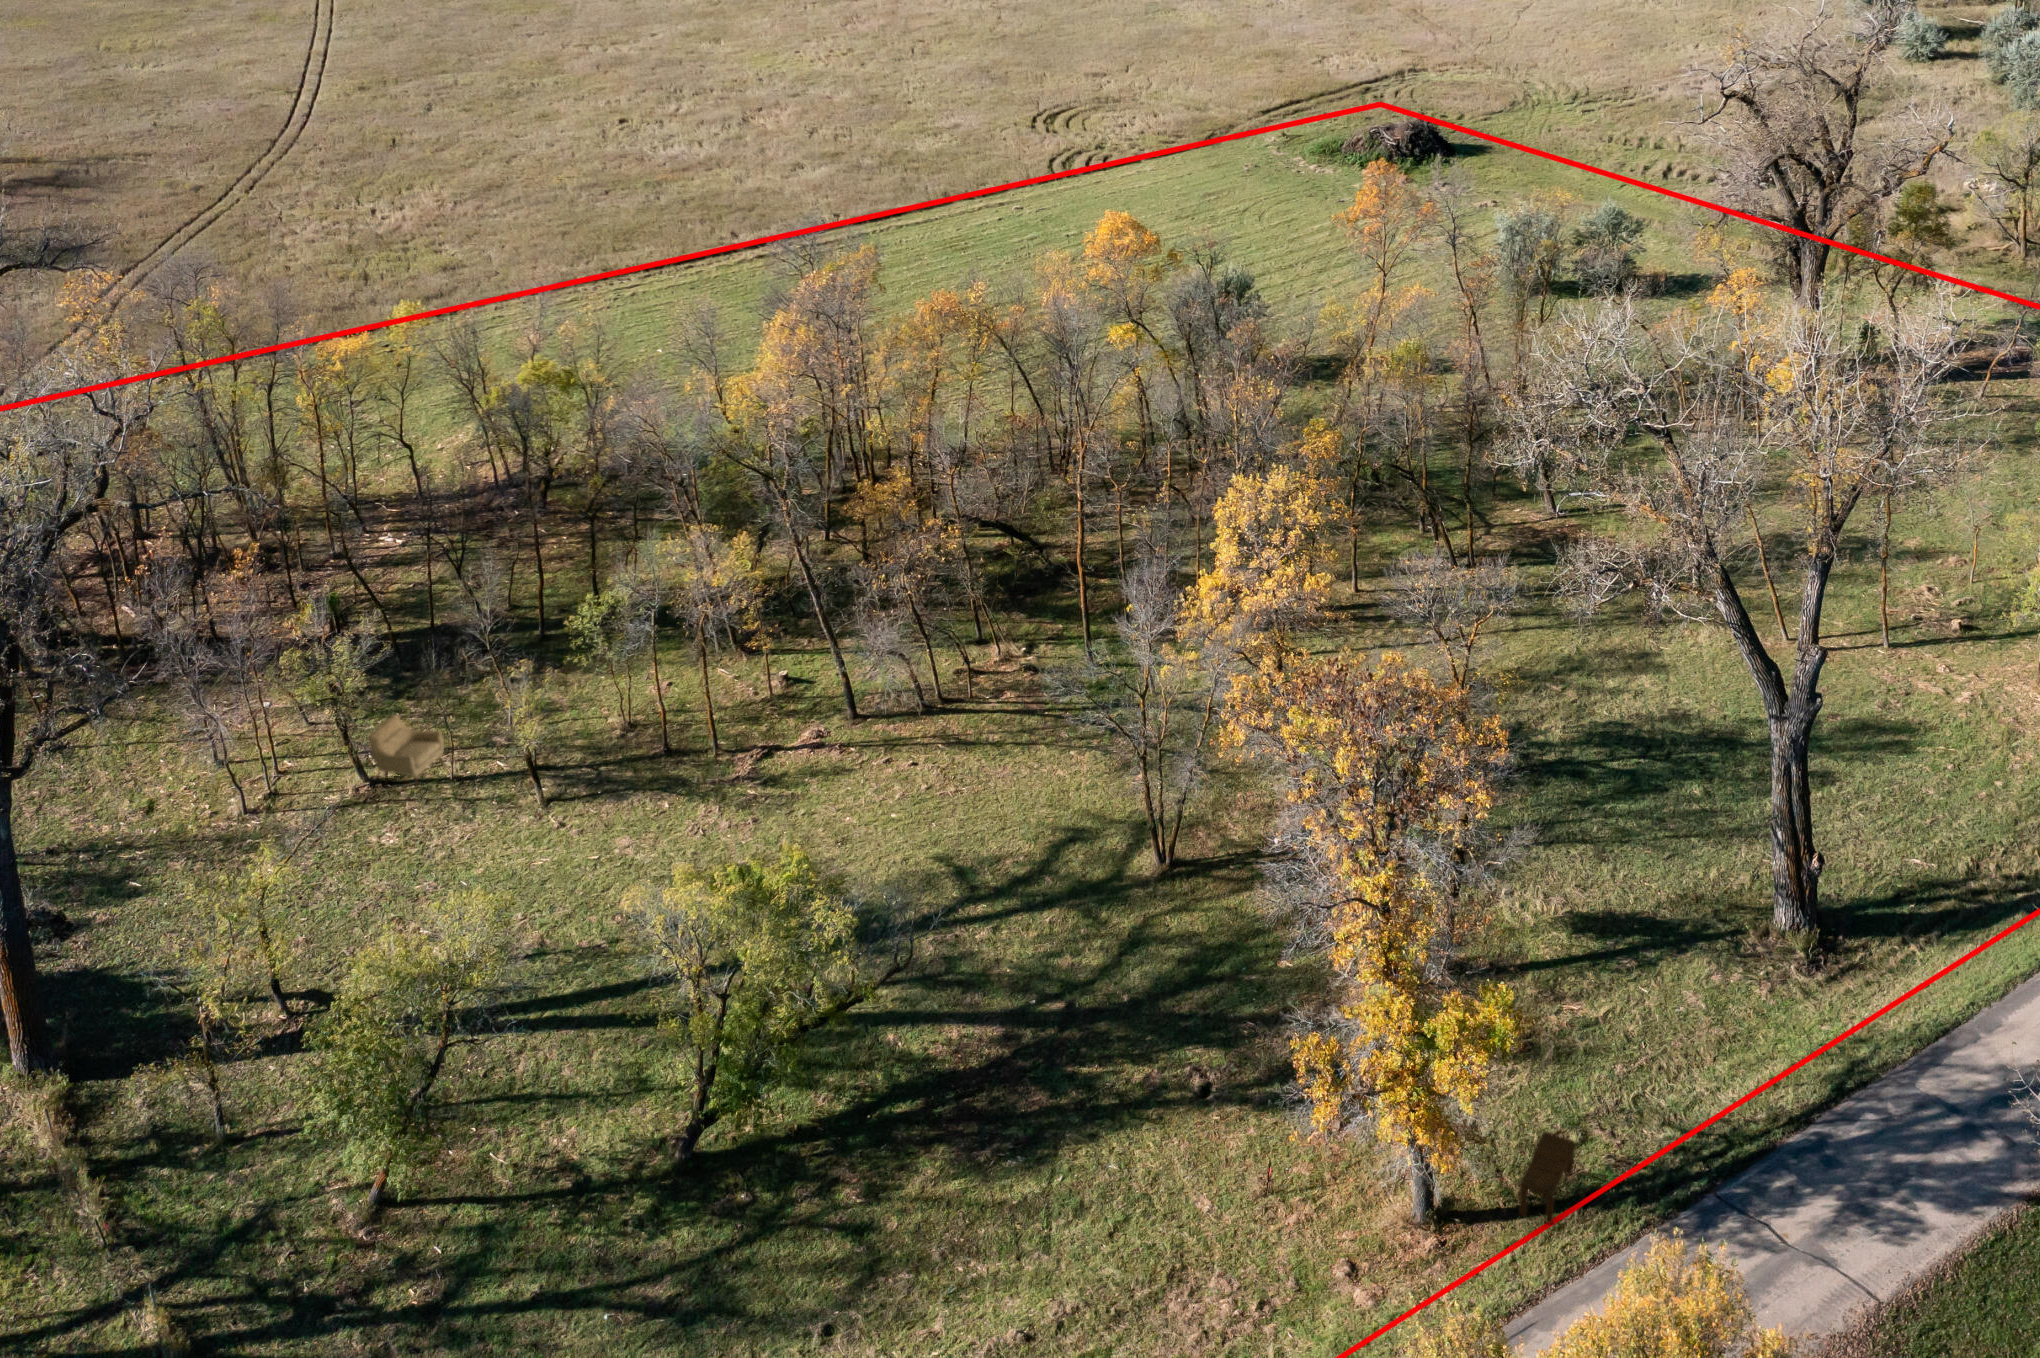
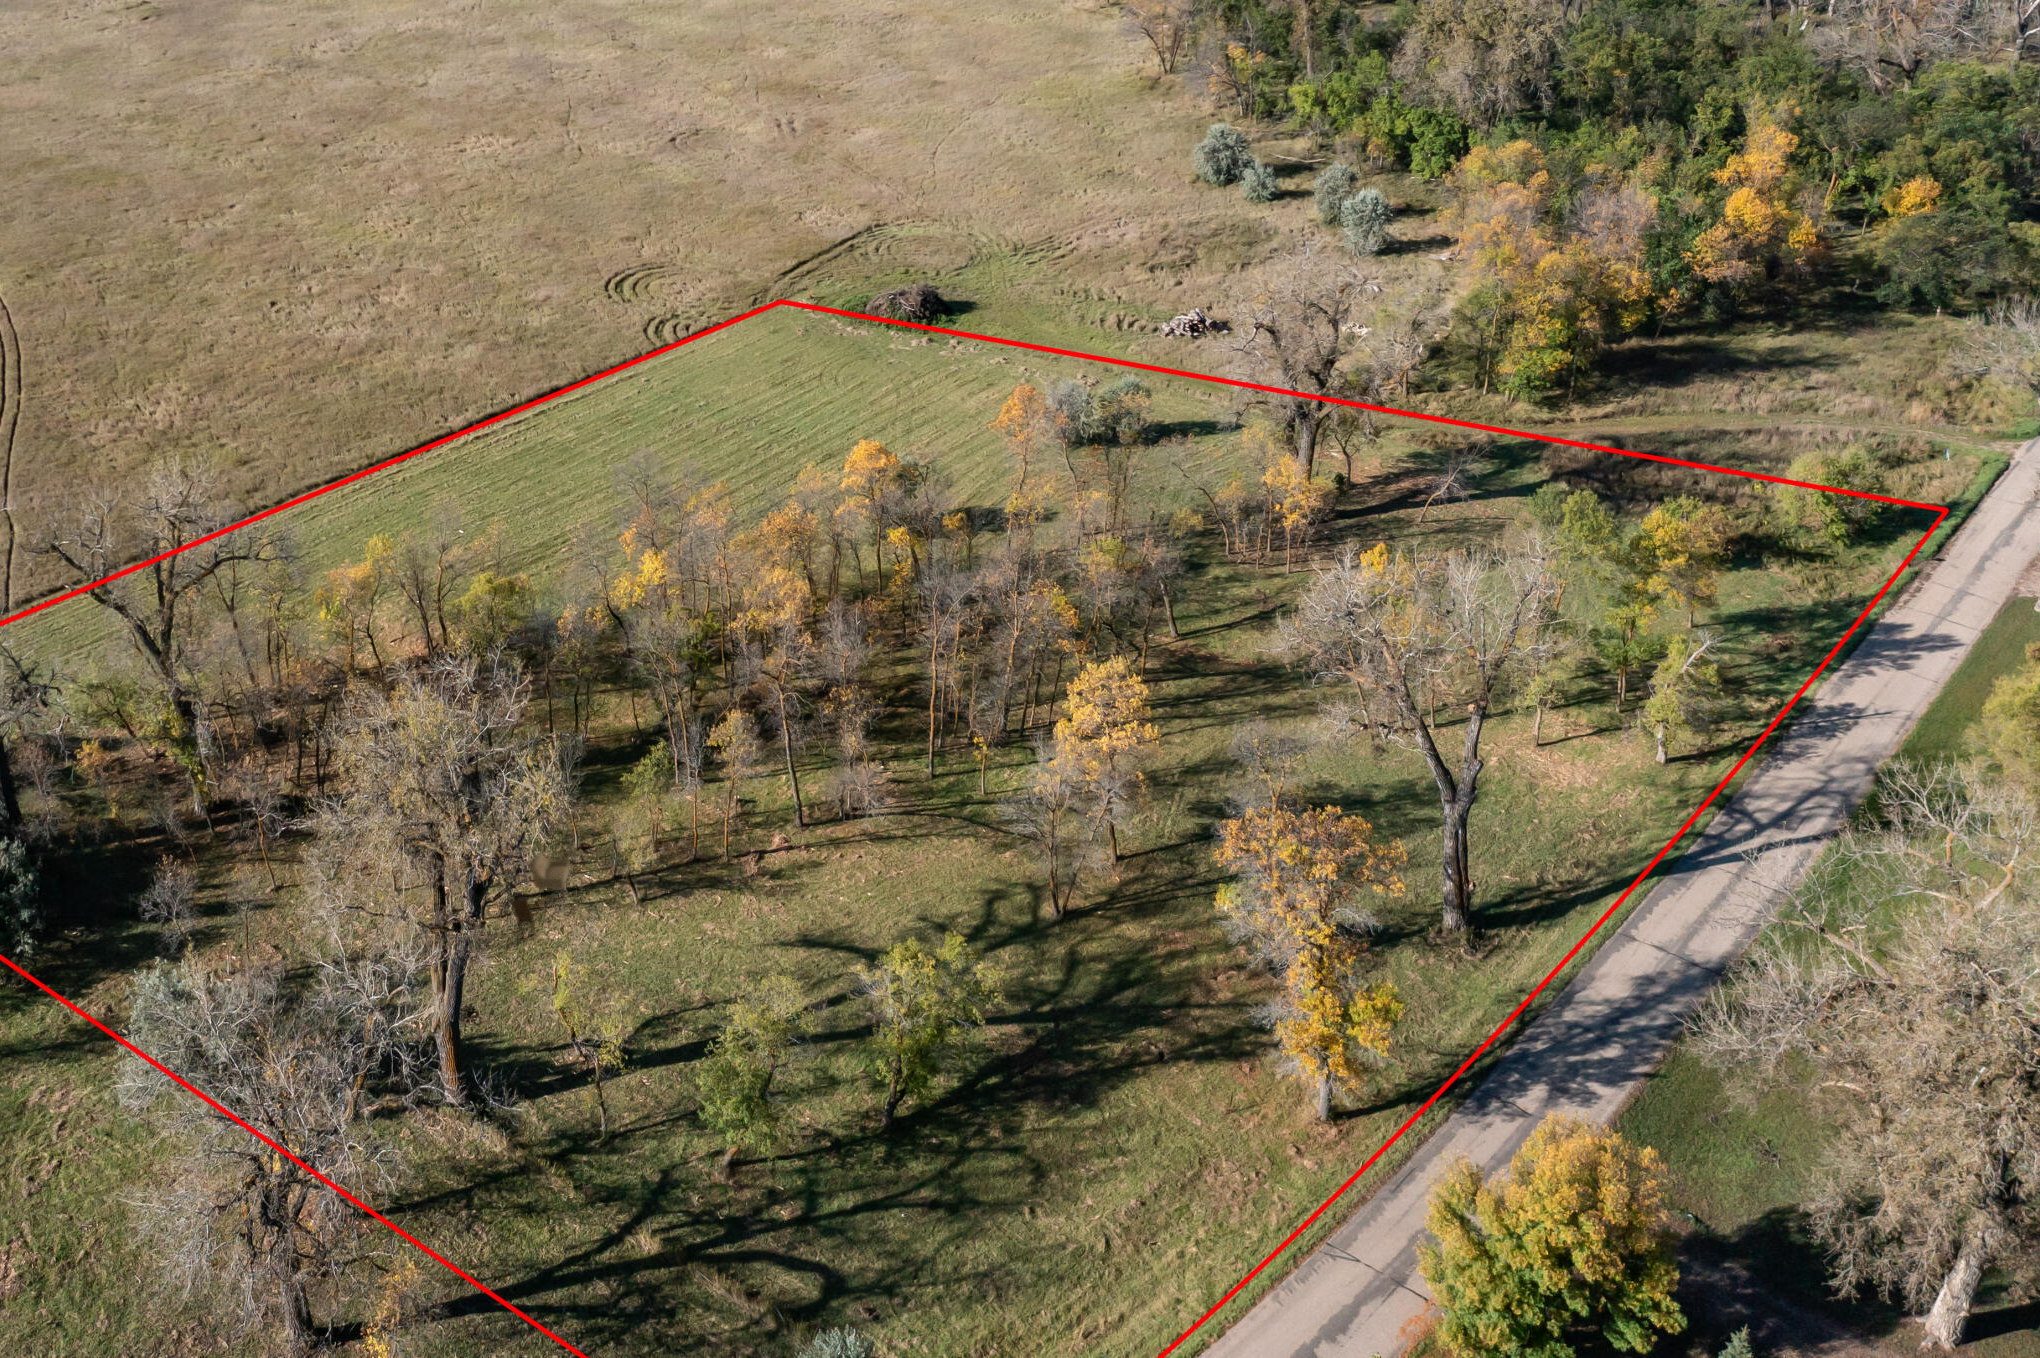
bench: present [1519,1131,1577,1224] -> present [512,897,535,938]

